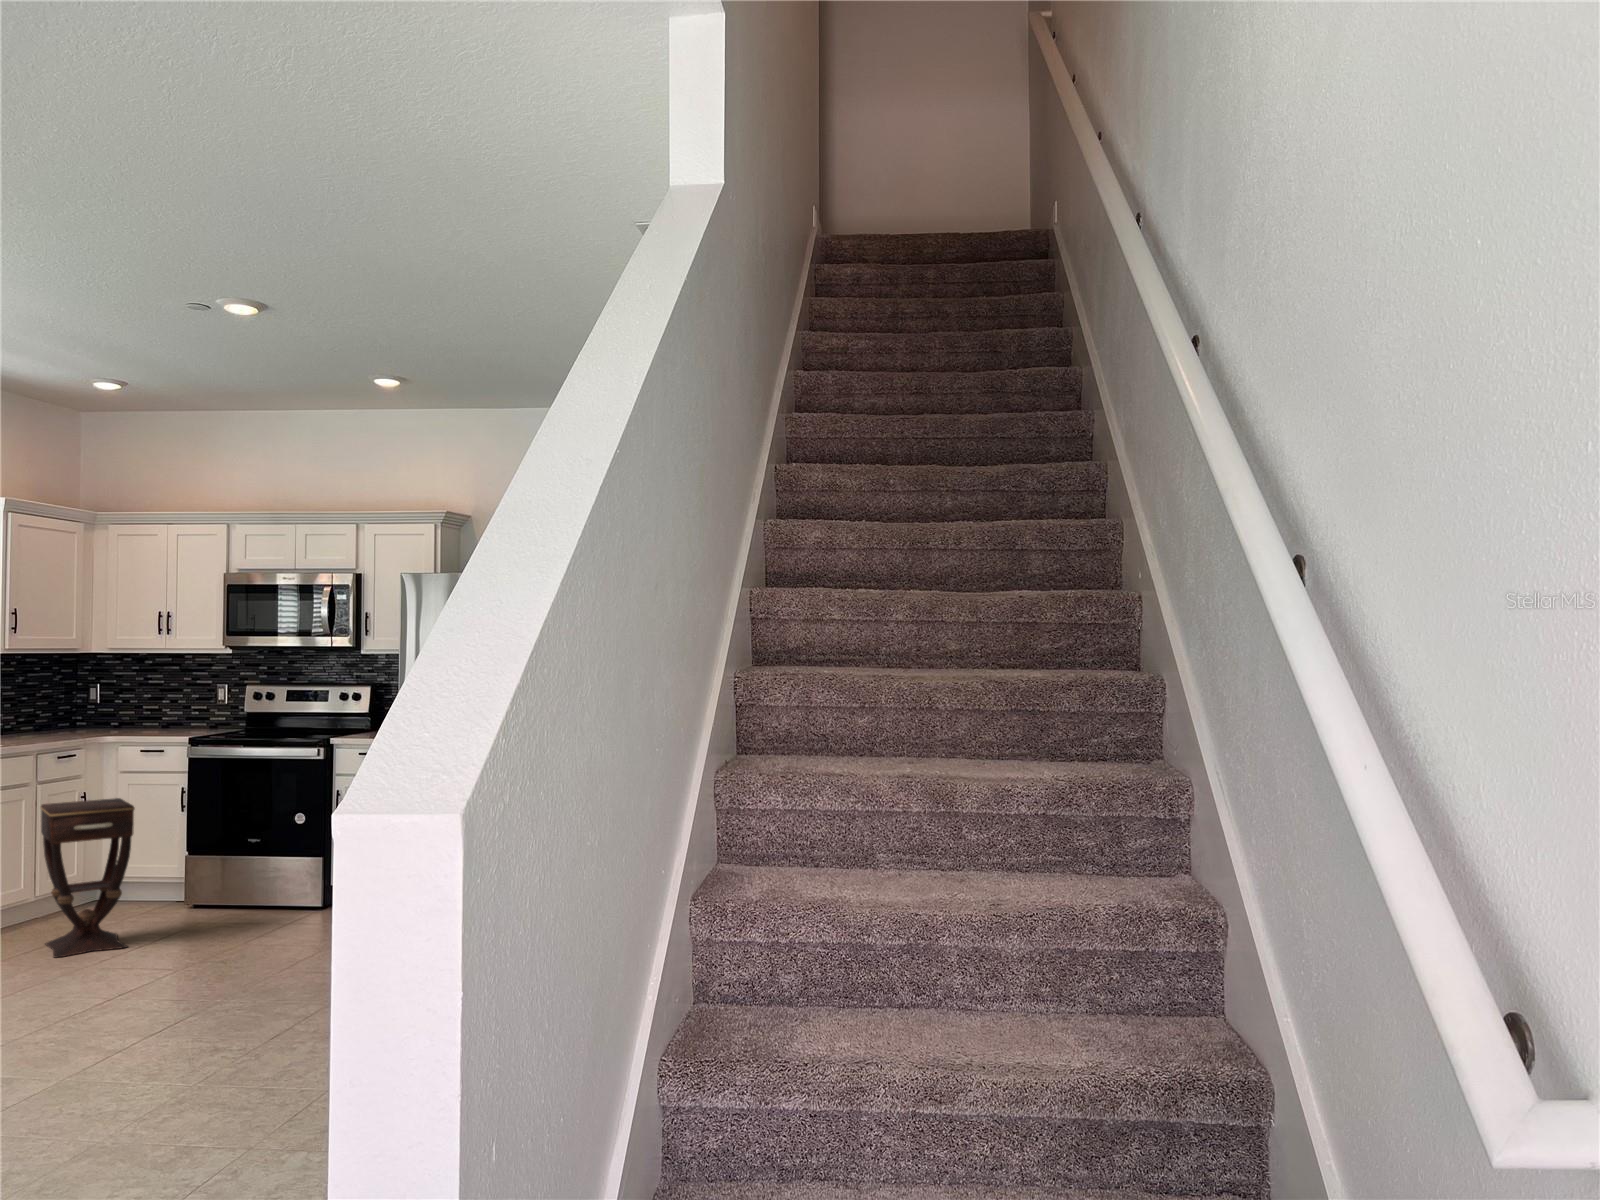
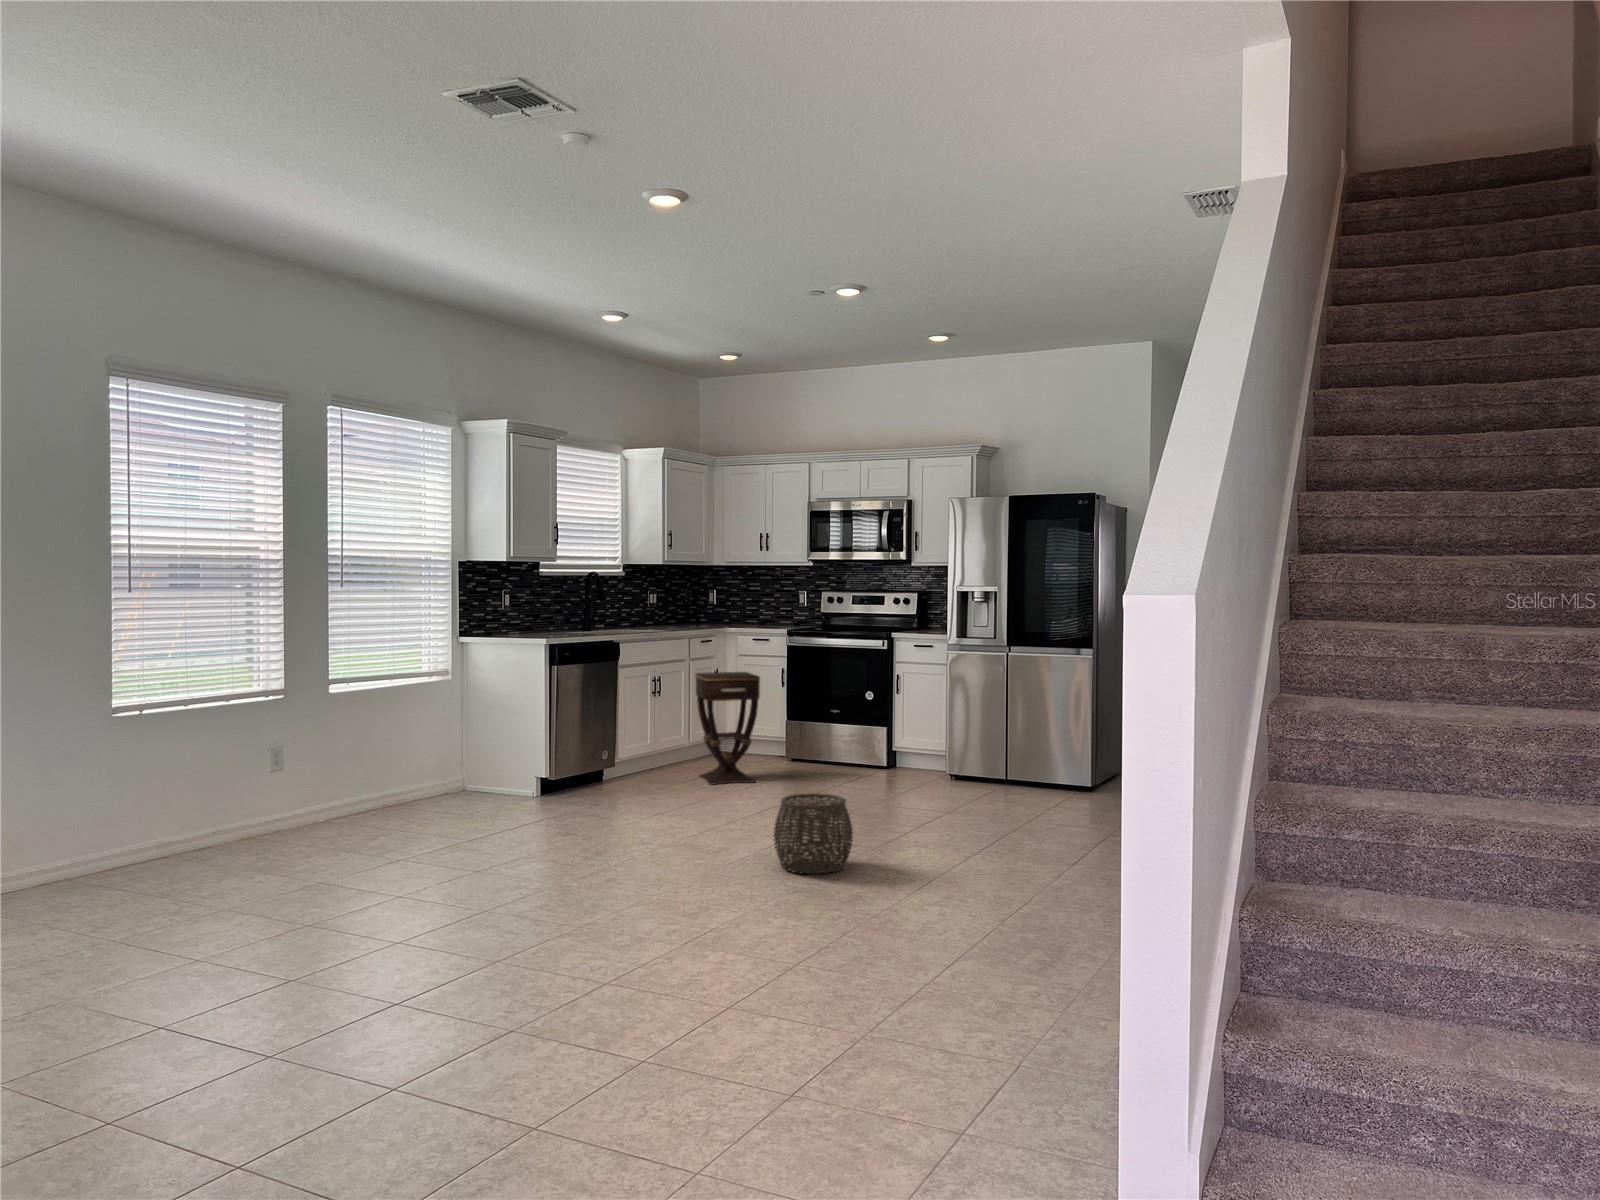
woven basket: none [84,987,212,1112] -> present [774,793,853,874]

